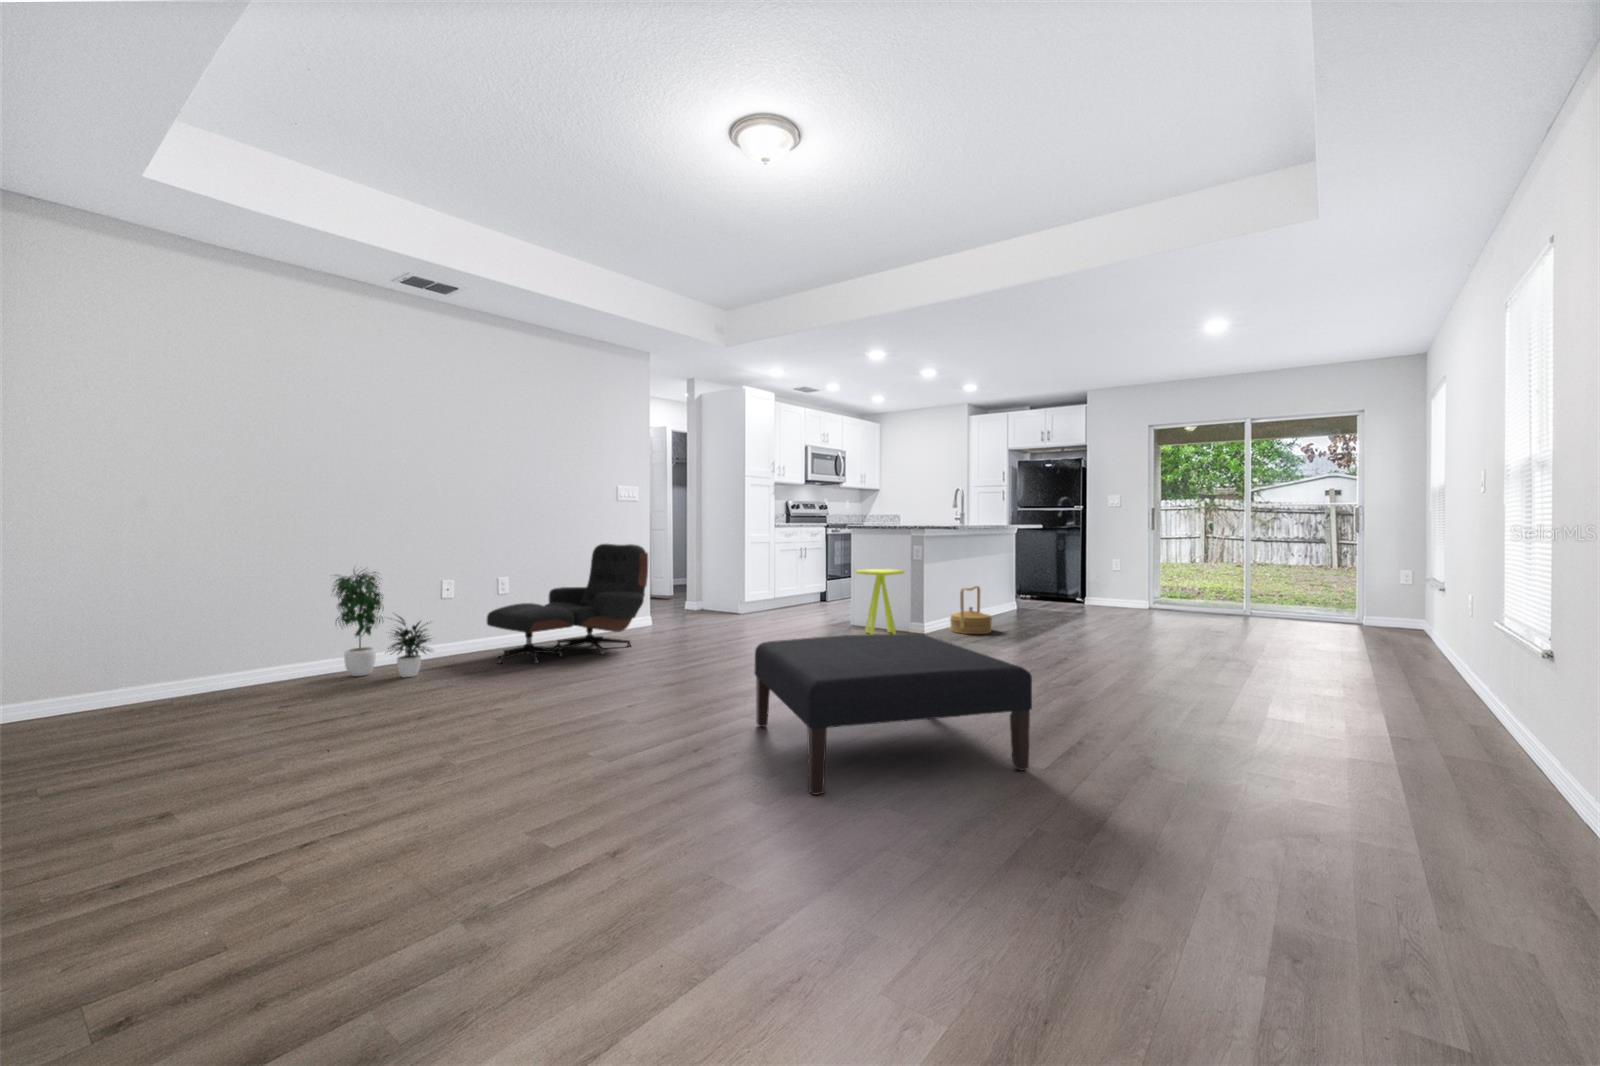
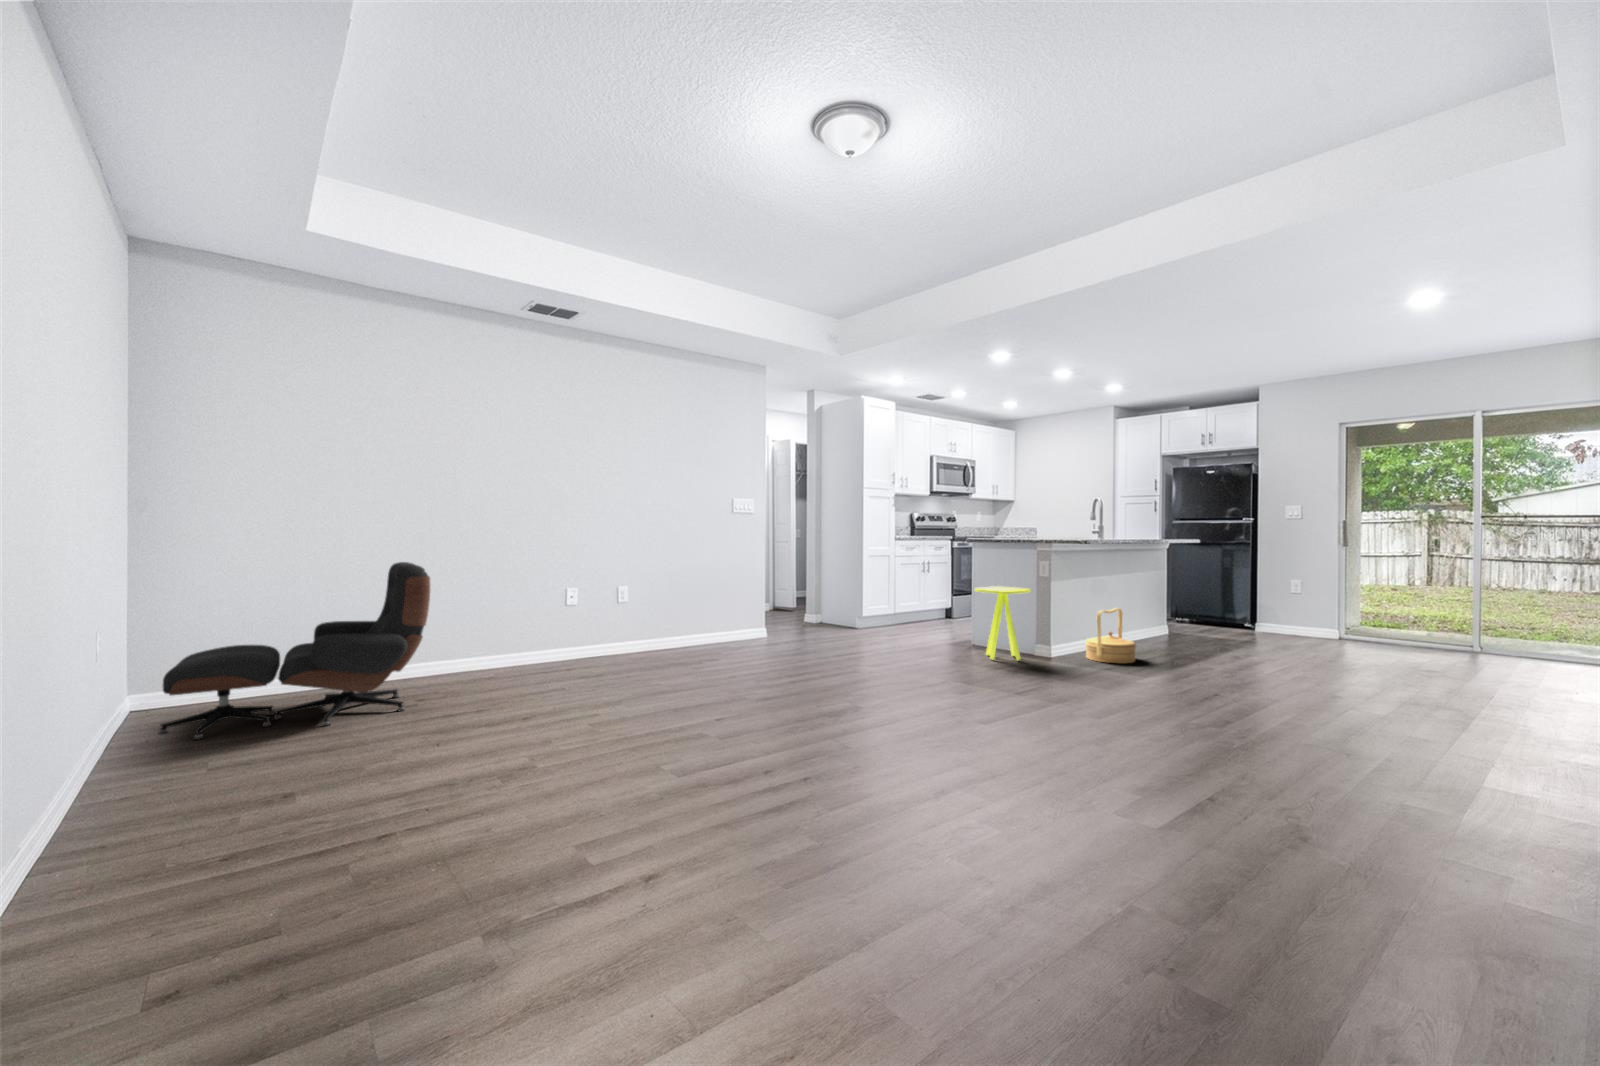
lounge chair: present [487,544,648,664] -> present [159,562,430,740]
potted plant: present [333,572,430,677] -> none [458,573,549,682]
ottoman: present [755,634,1032,795] -> none [832,669,1167,870]

